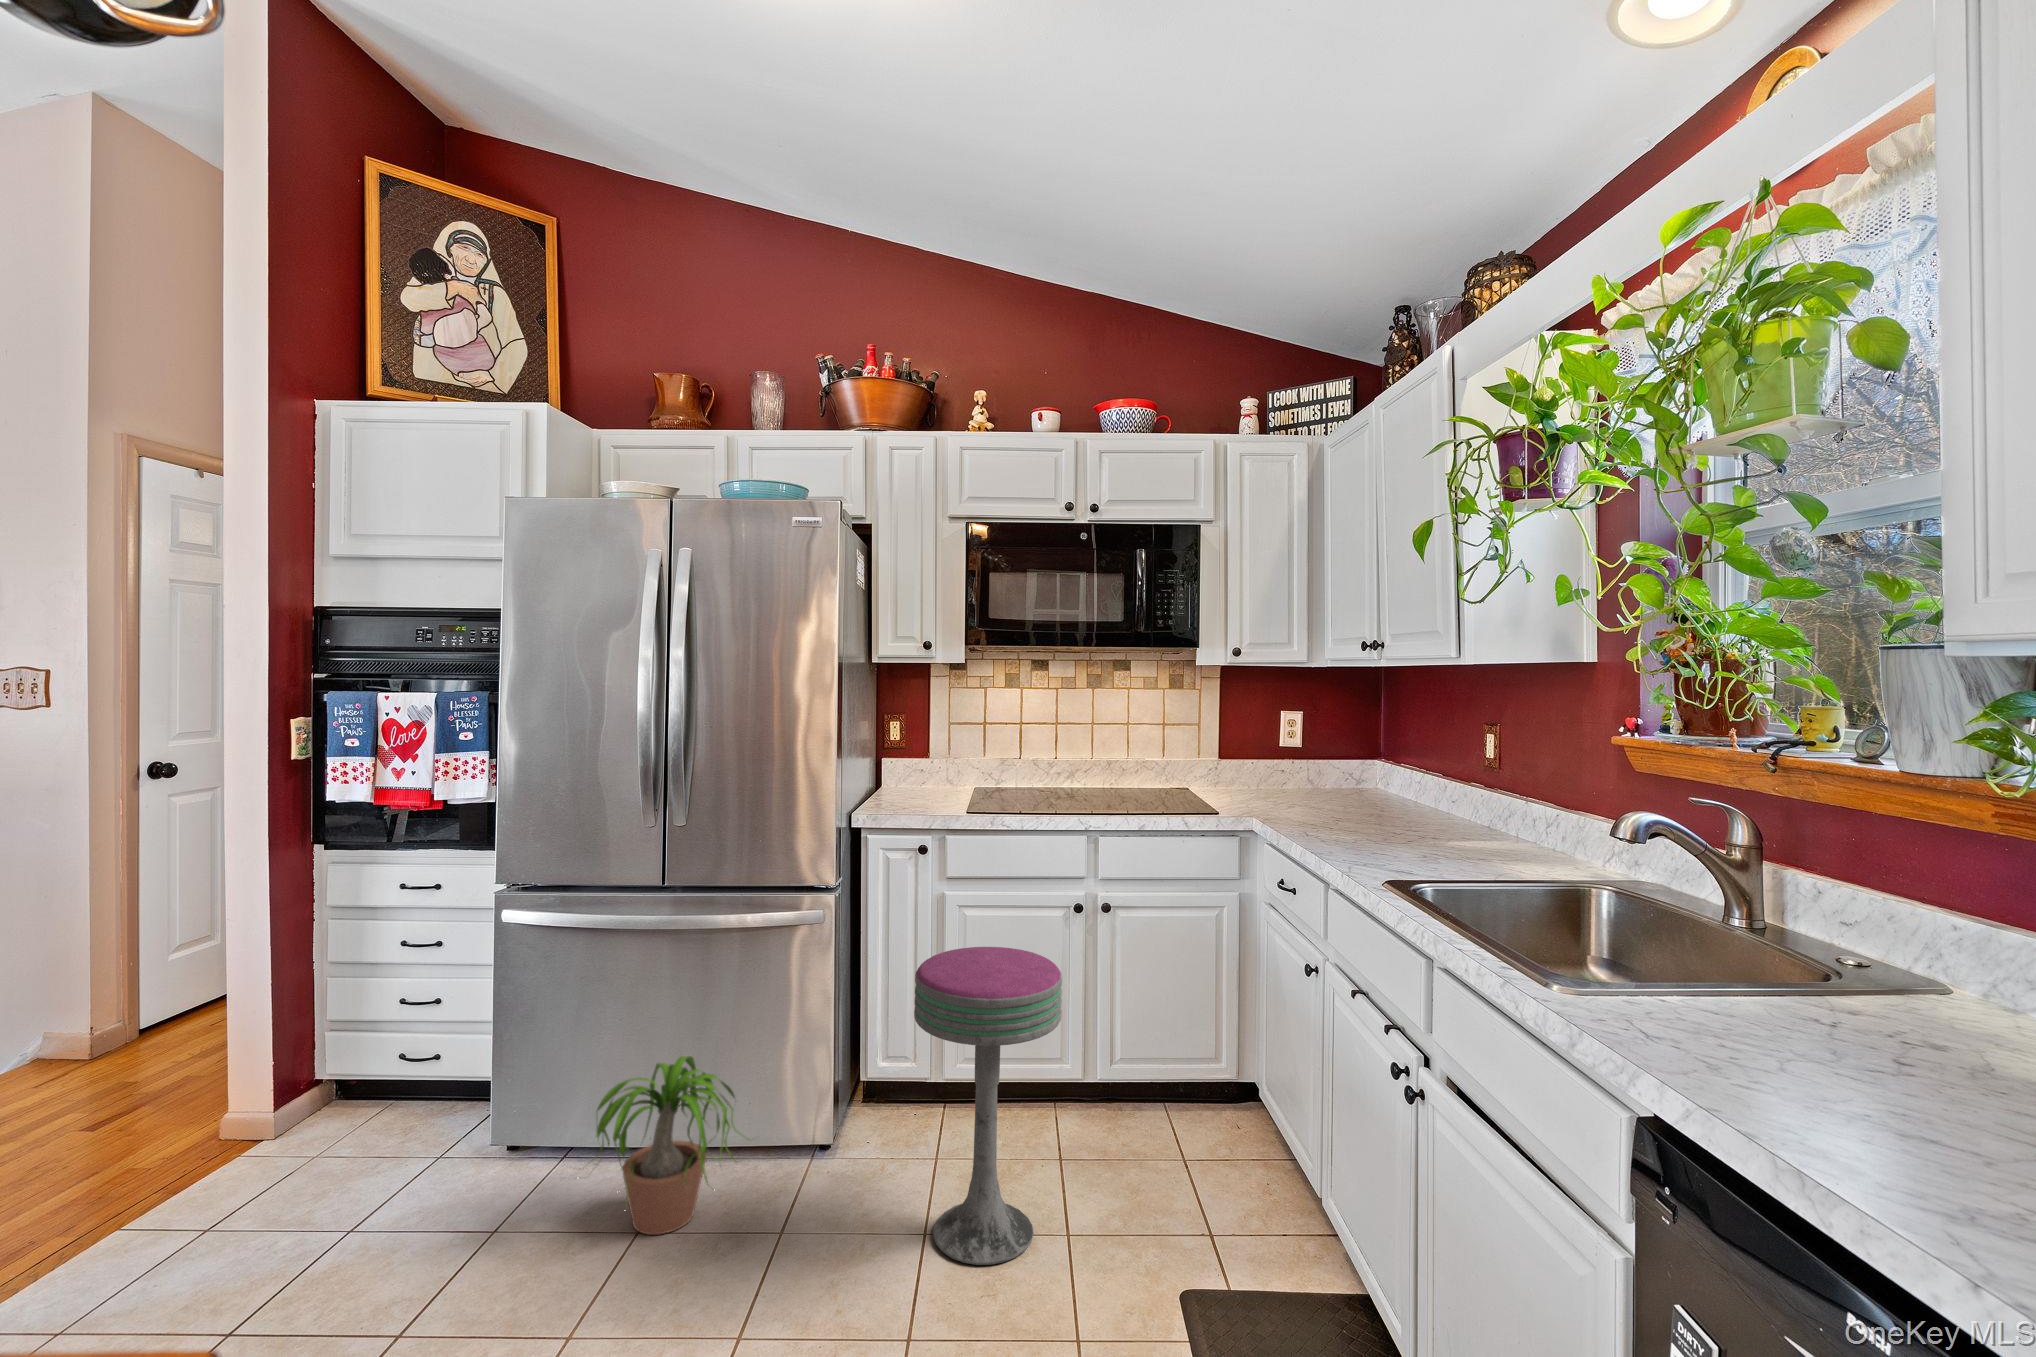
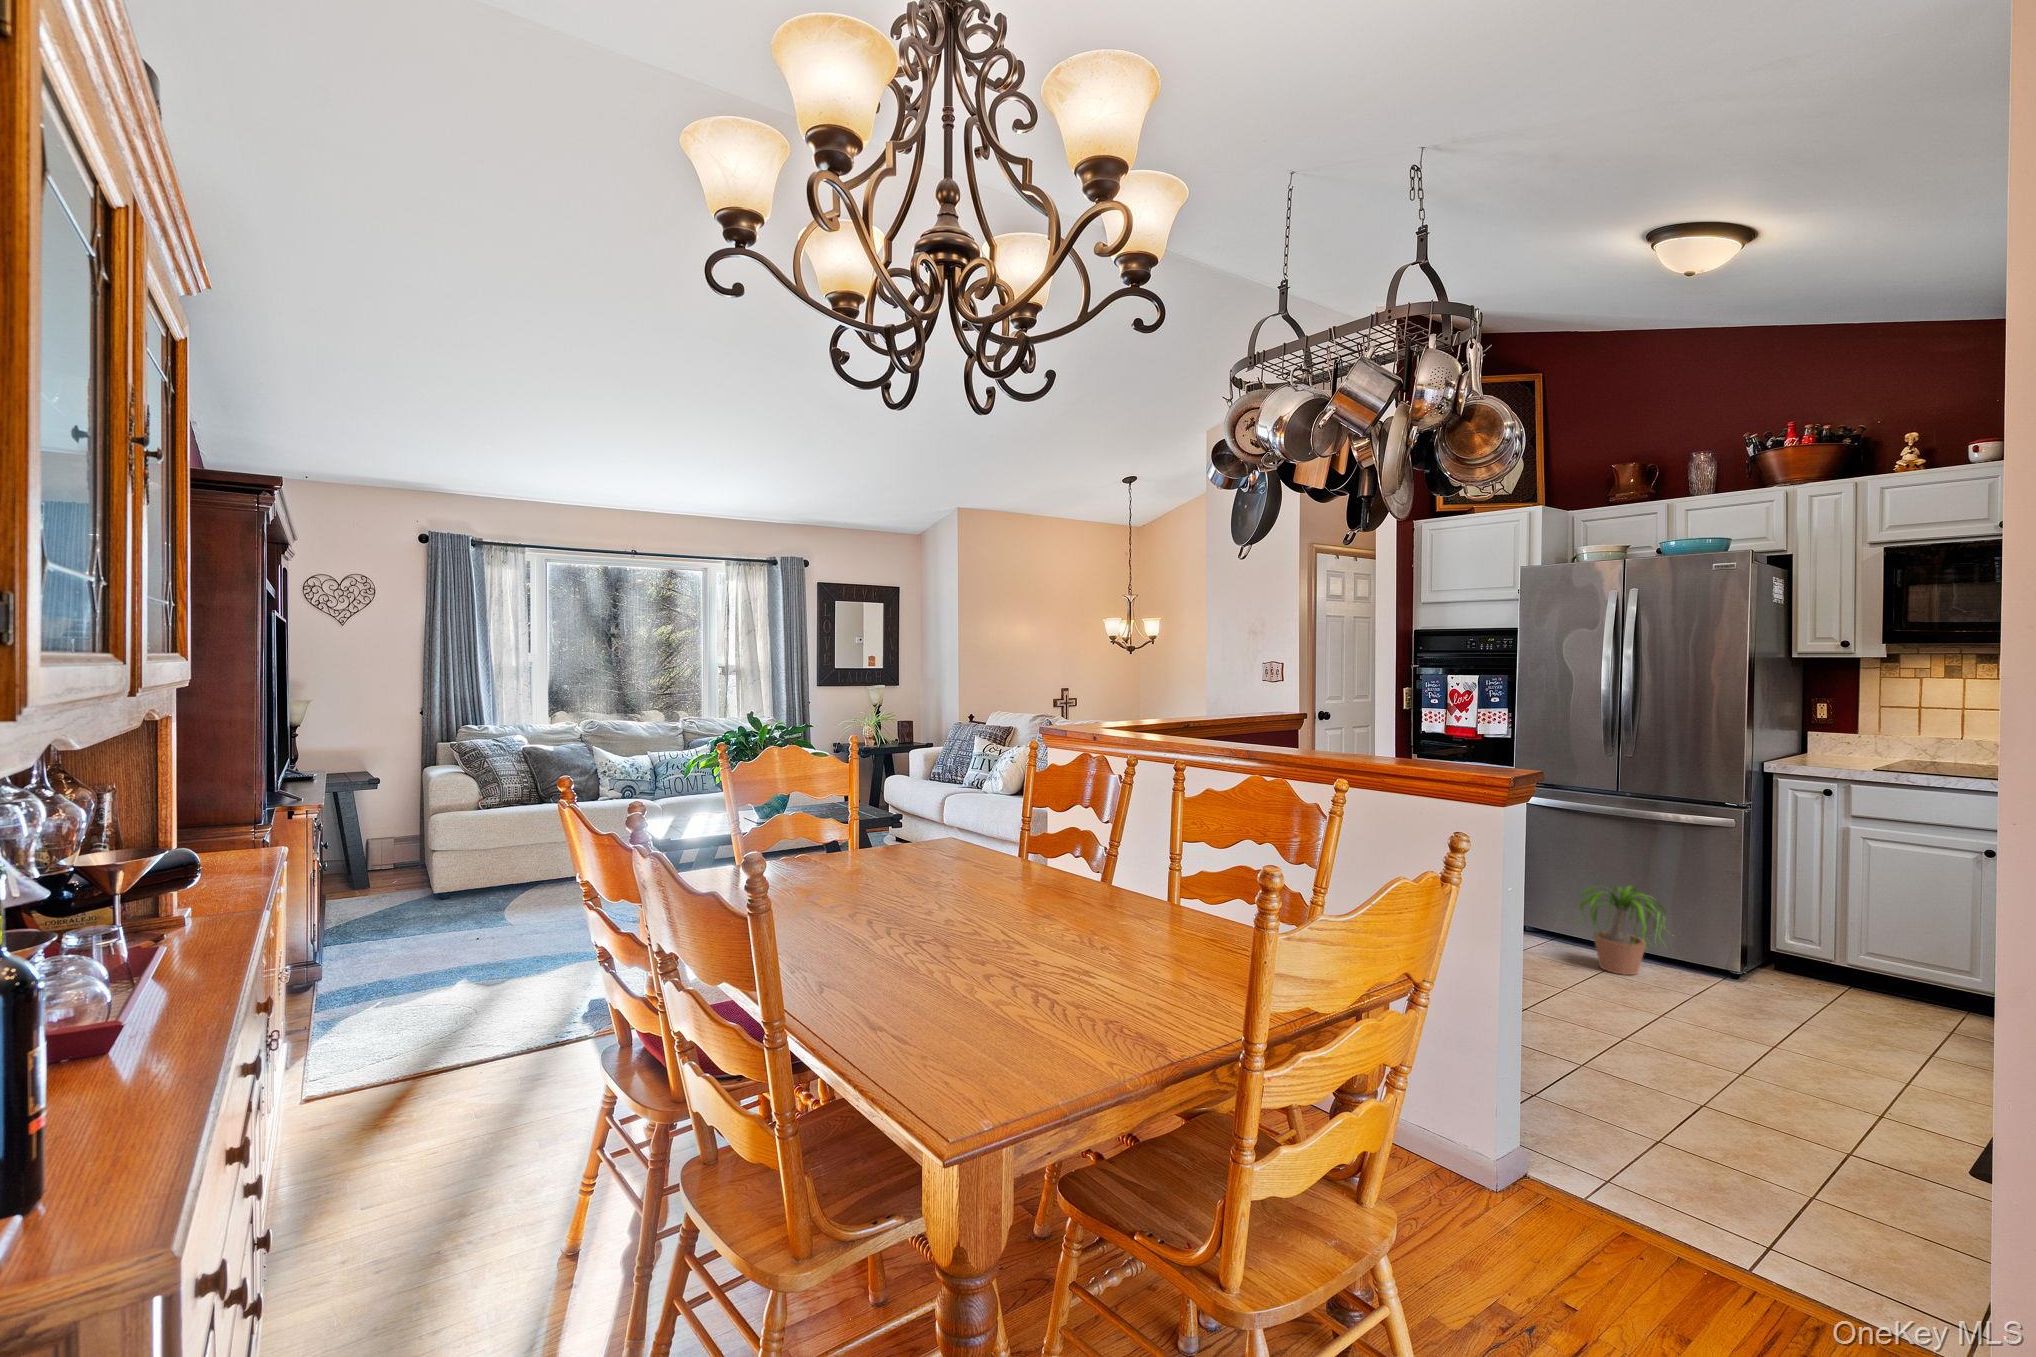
bar stool: present [914,947,1062,1265] -> none [1798,848,1931,1046]

